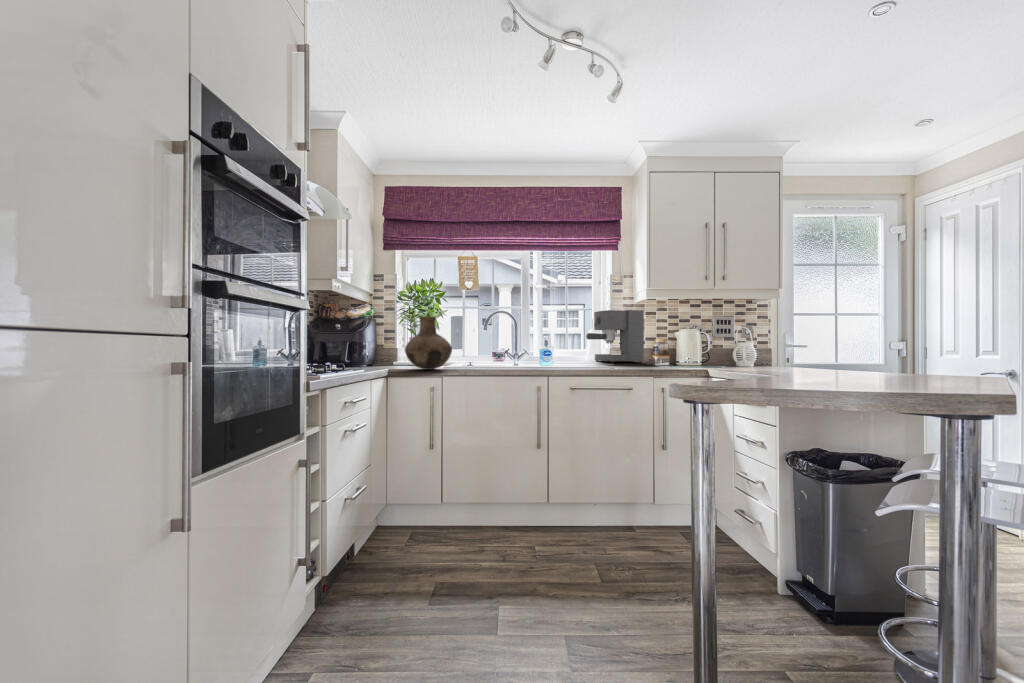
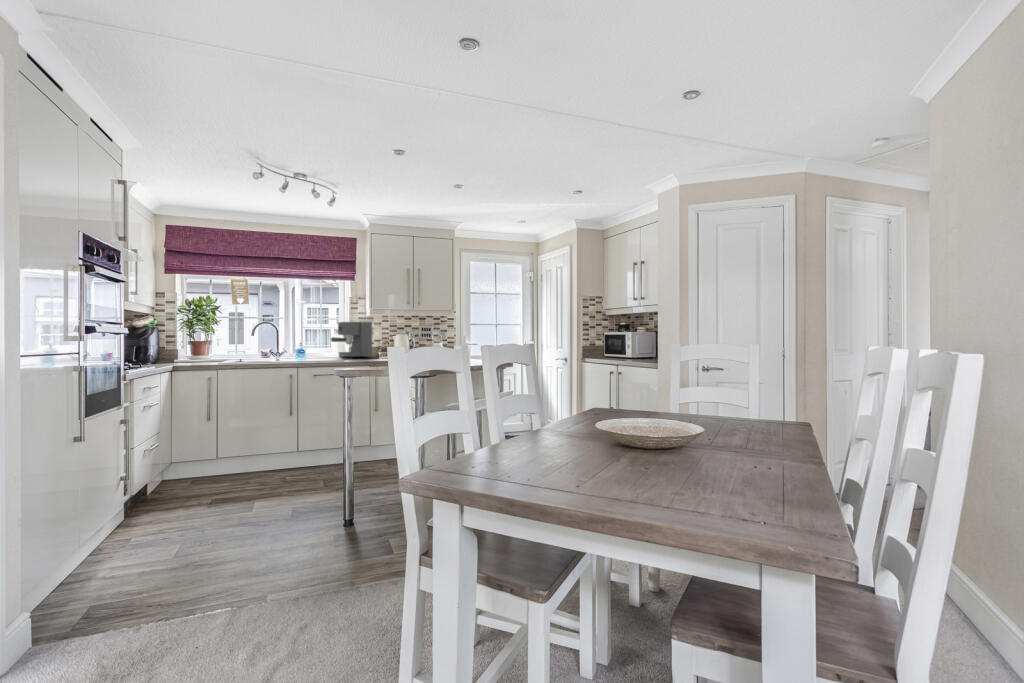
vase: present [405,316,452,370] -> none [187,327,225,365]

